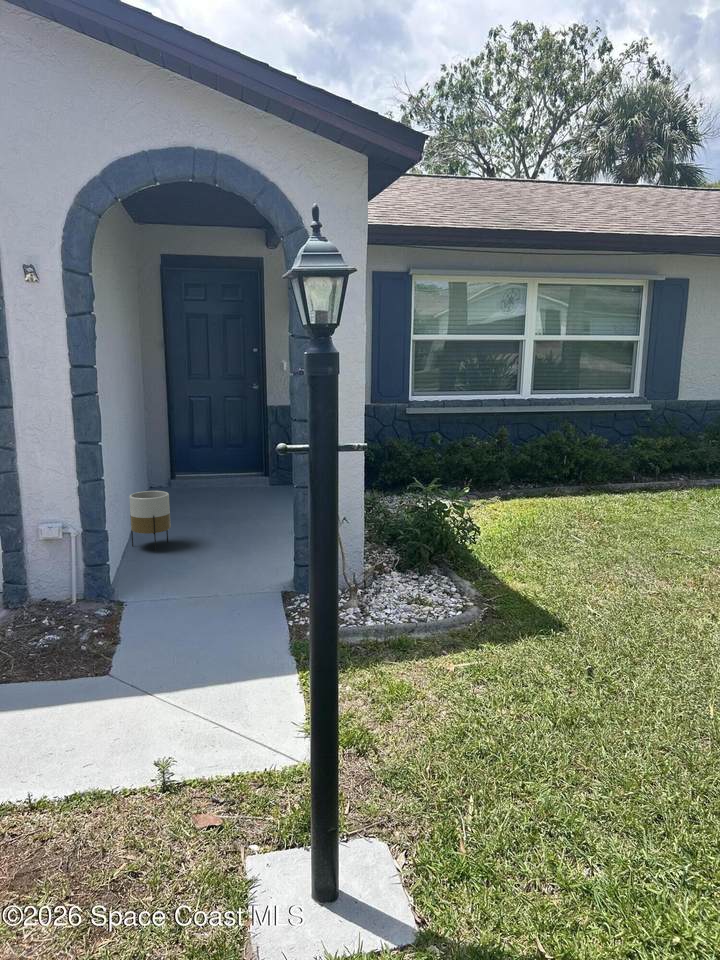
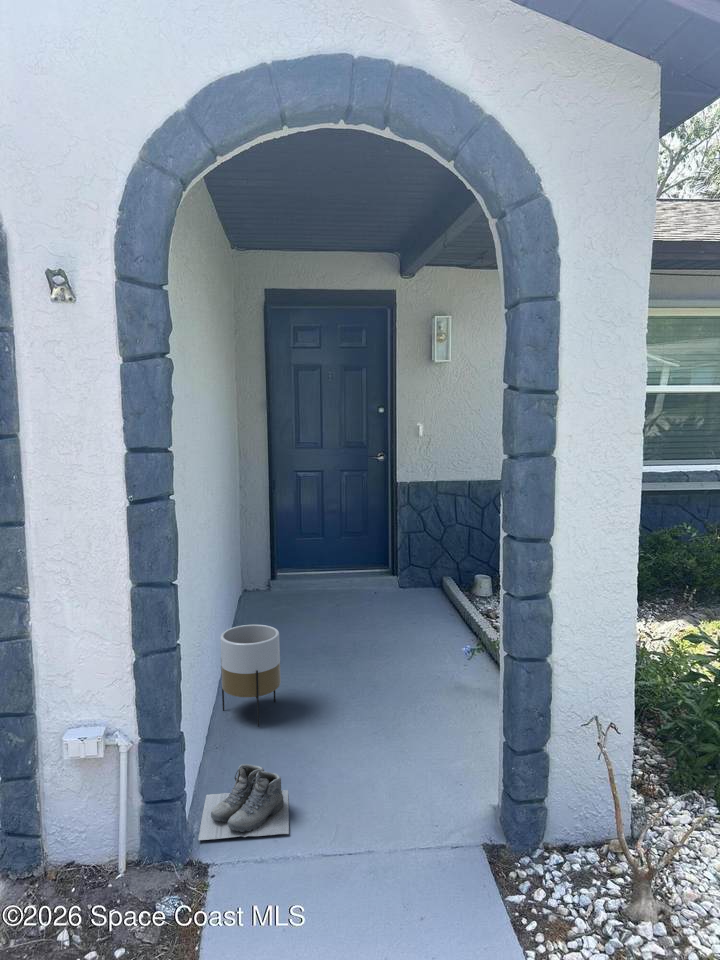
boots: none [117,558,172,593] -> present [198,764,289,840]

